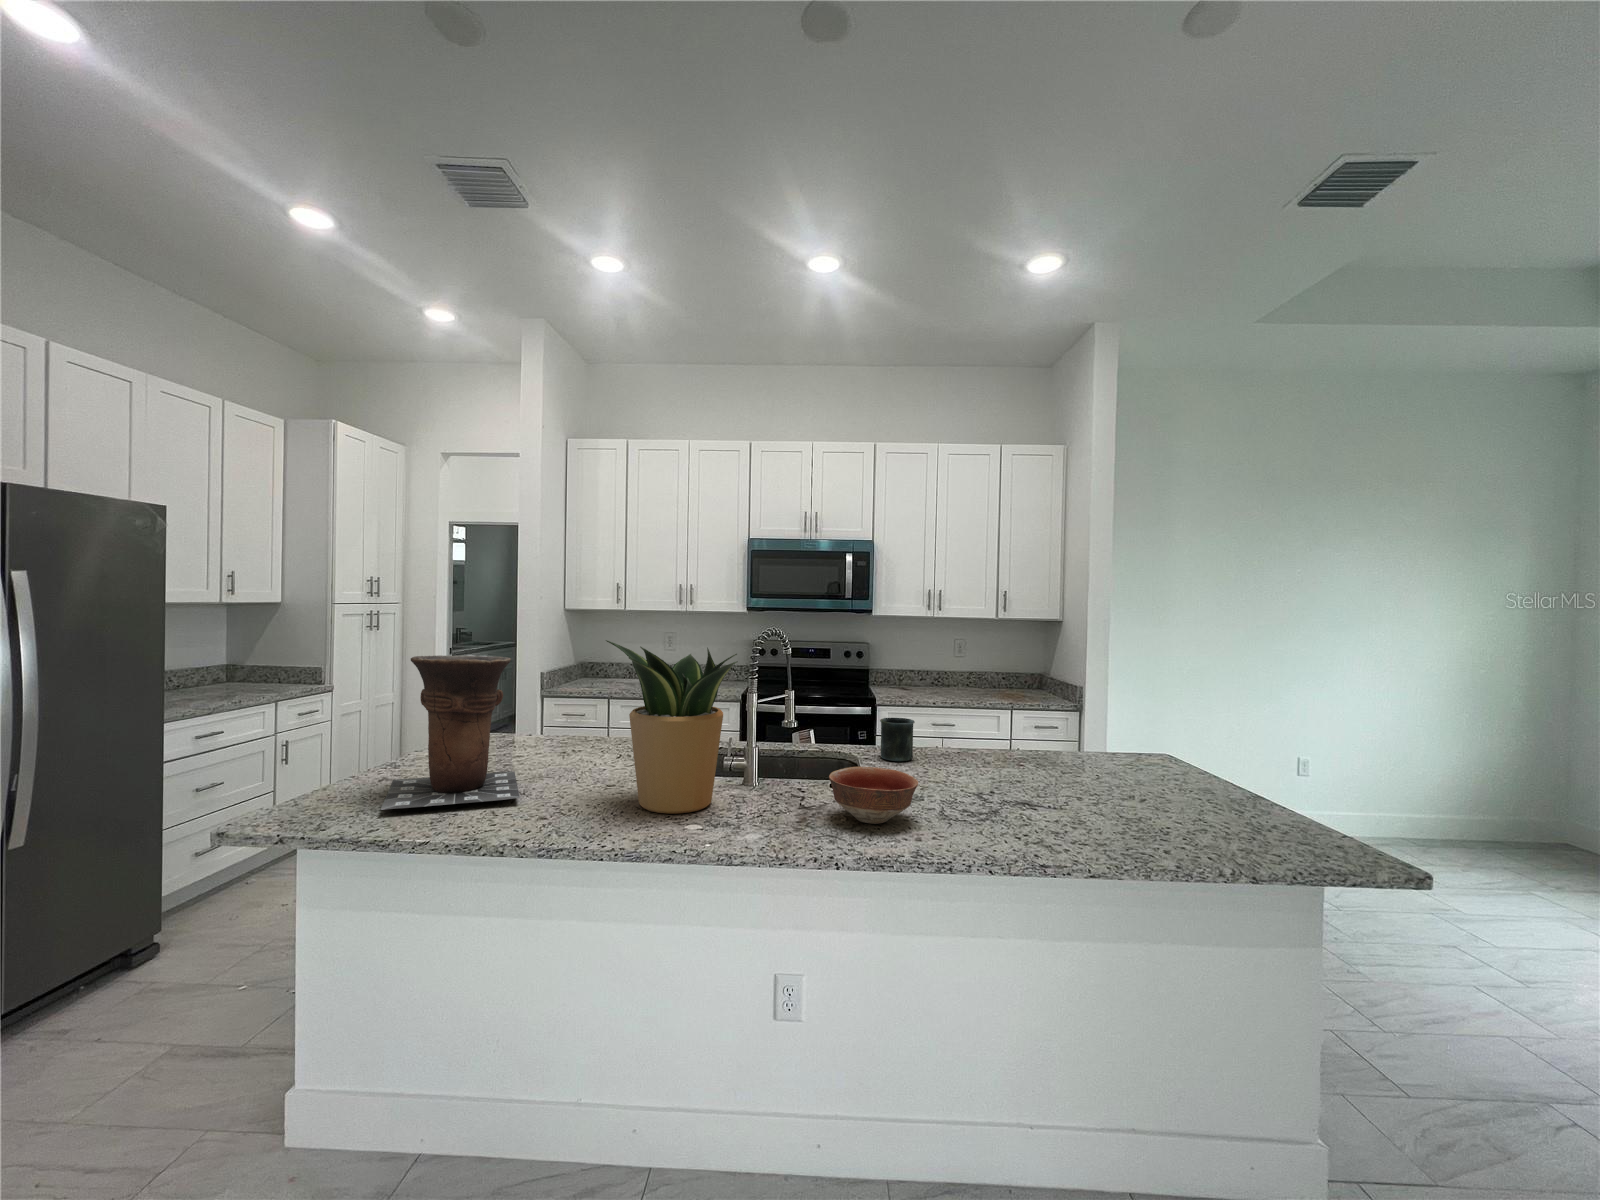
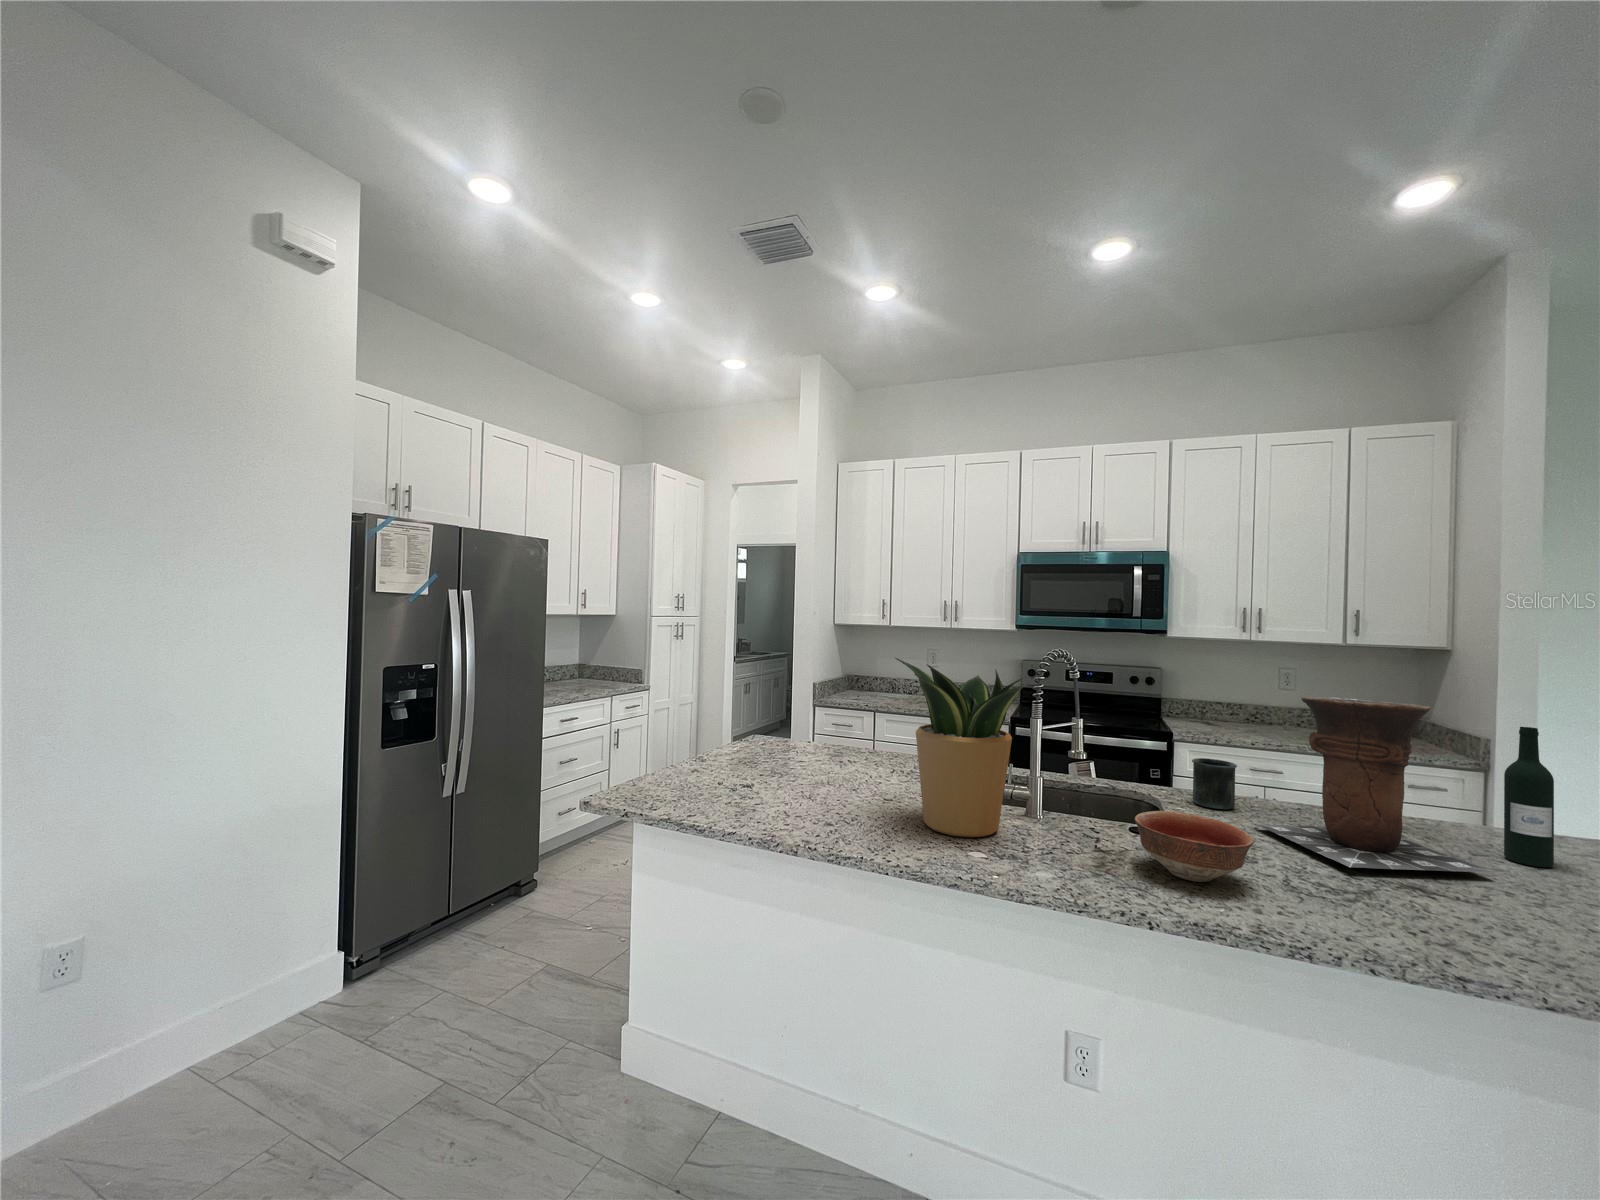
vase: present [381,655,520,810] -> present [1256,696,1494,872]
wine bottle: none [1089,674,1118,779] -> present [1504,727,1554,867]

